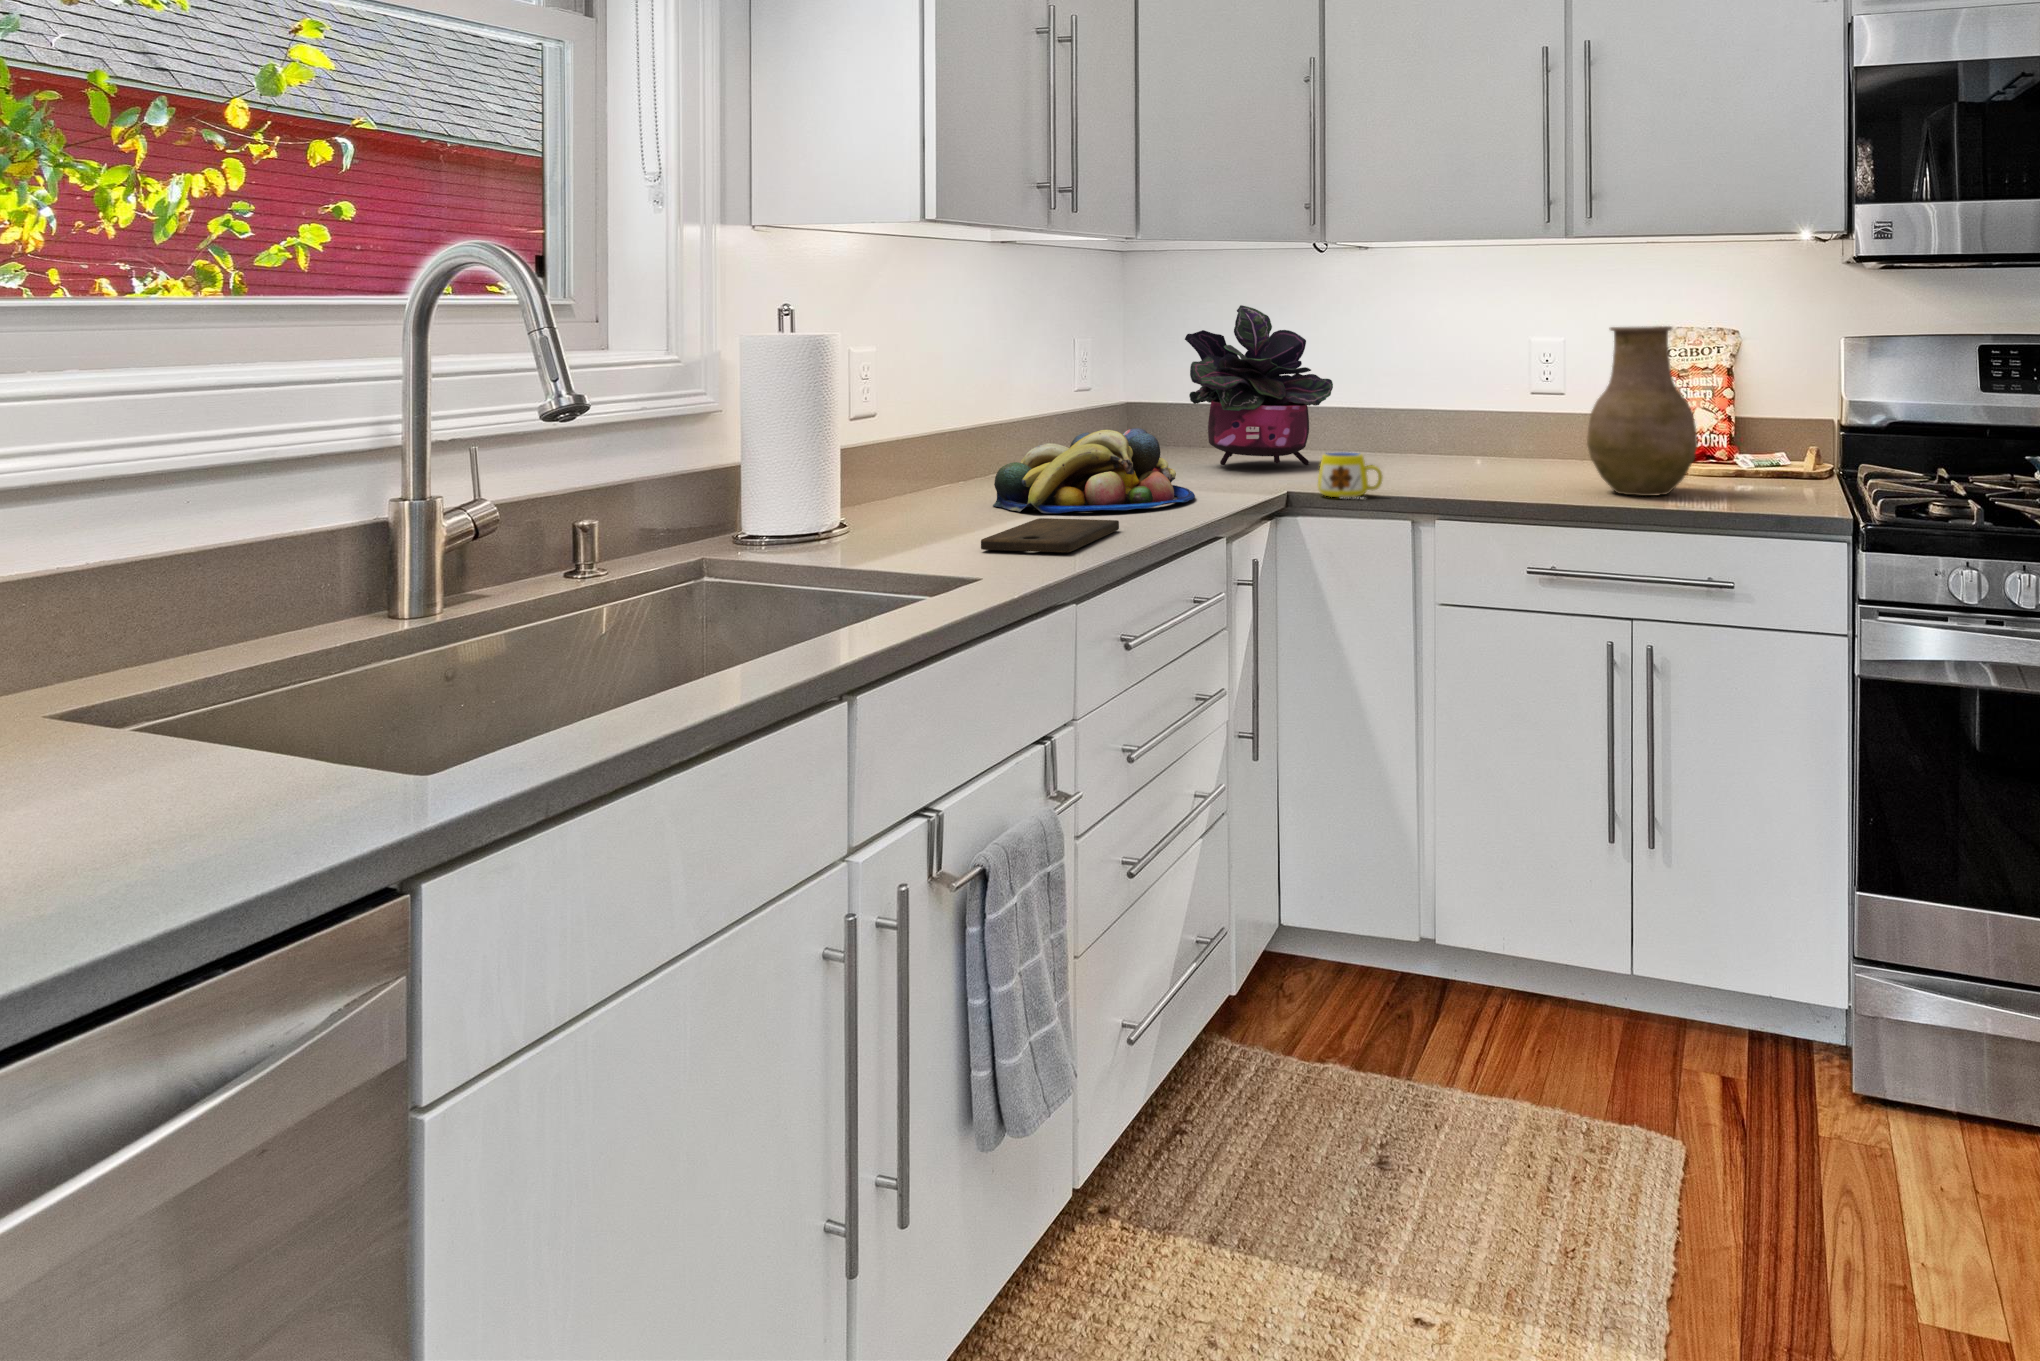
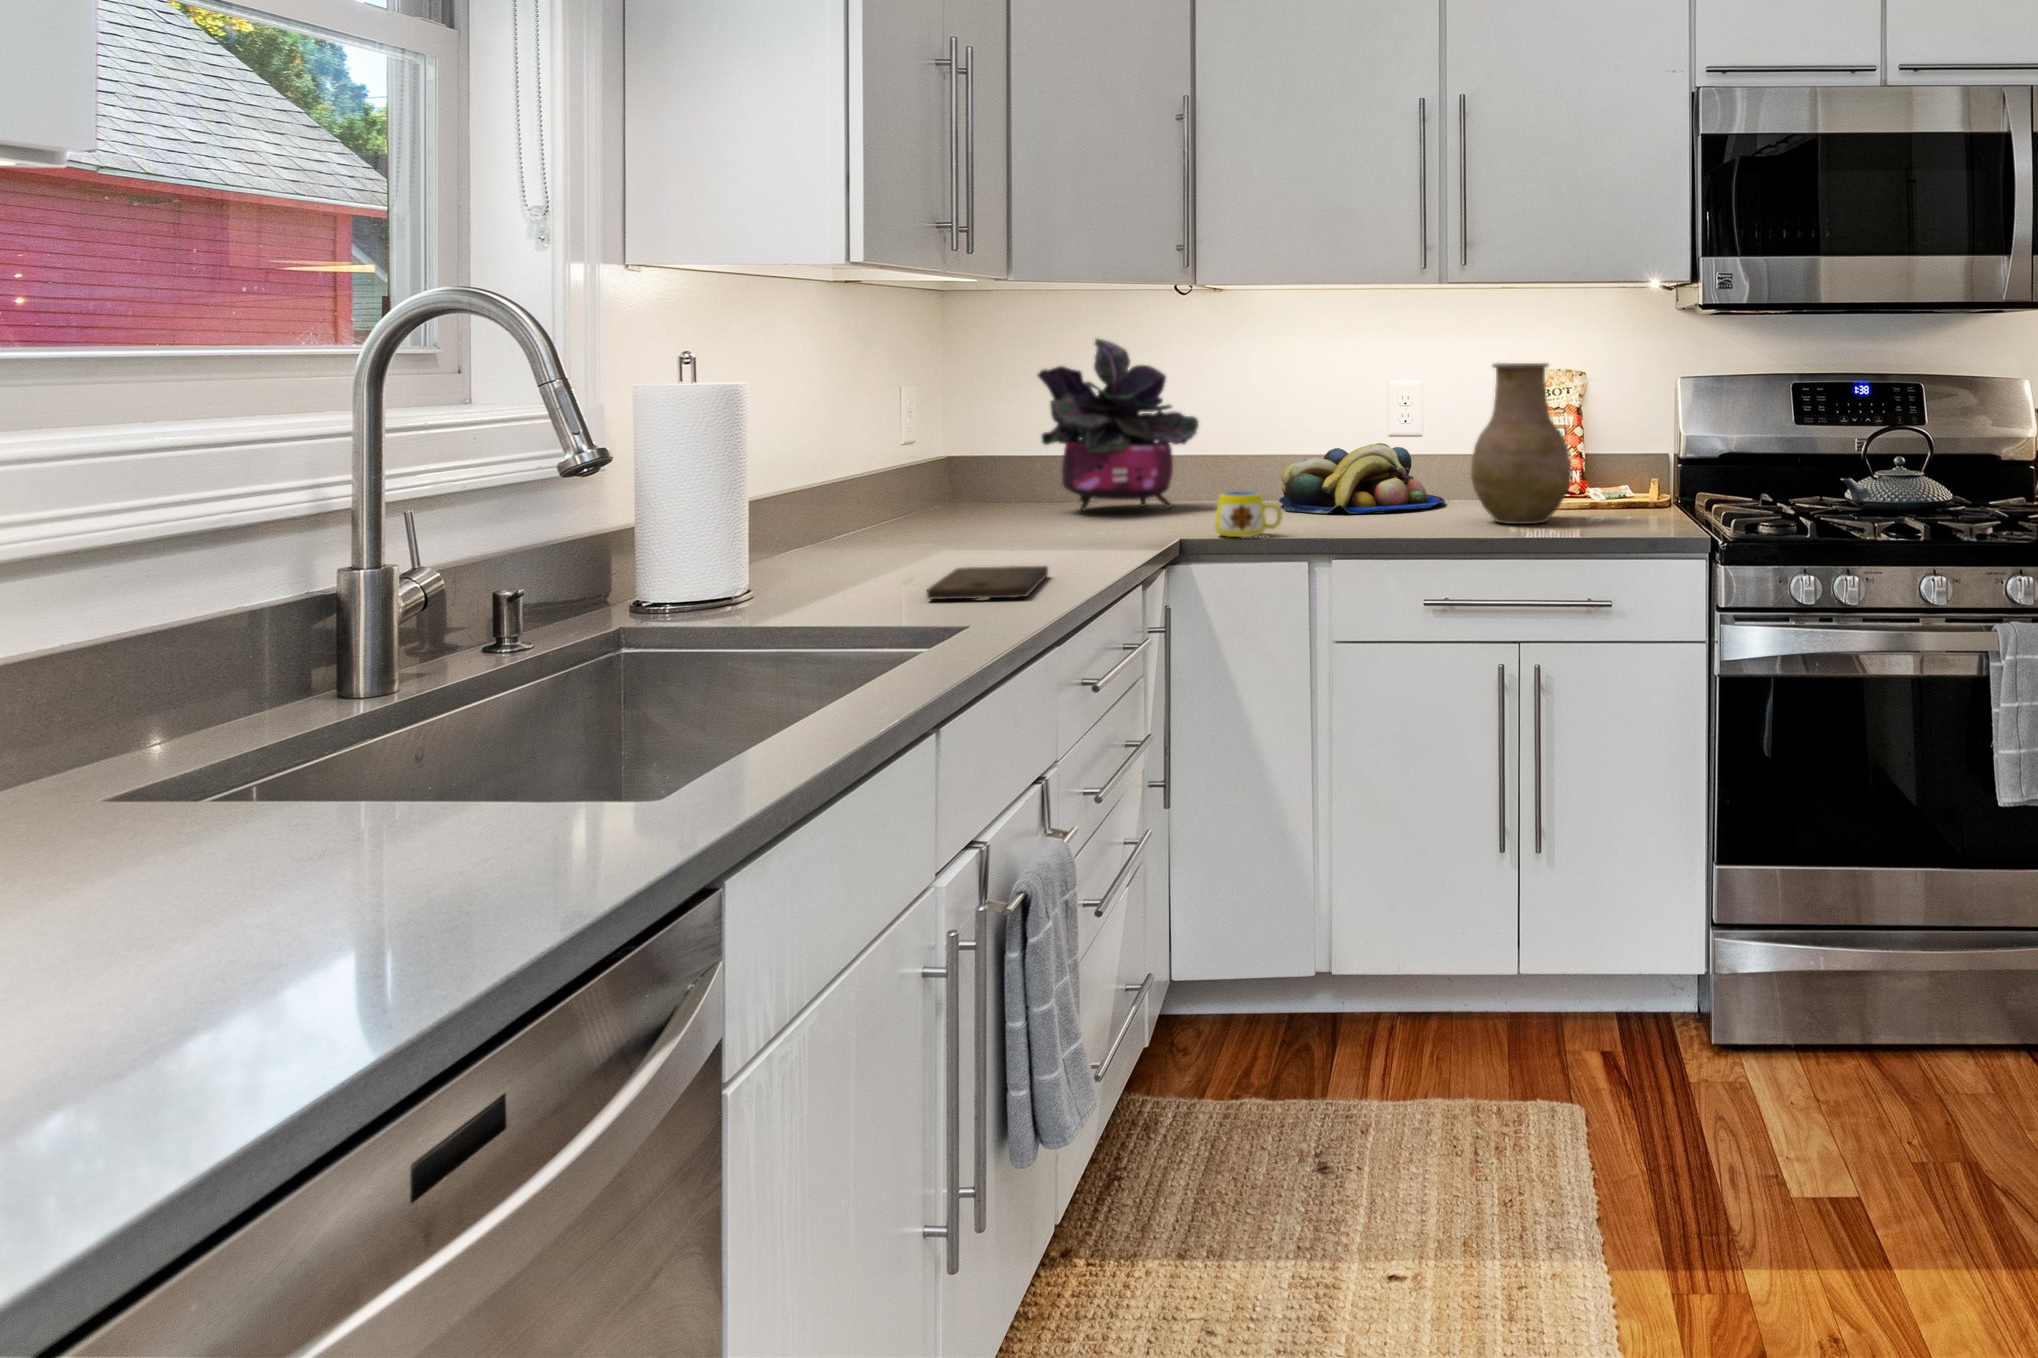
fruit bowl: present [993,428,1195,513] -> present [1279,443,1445,514]

